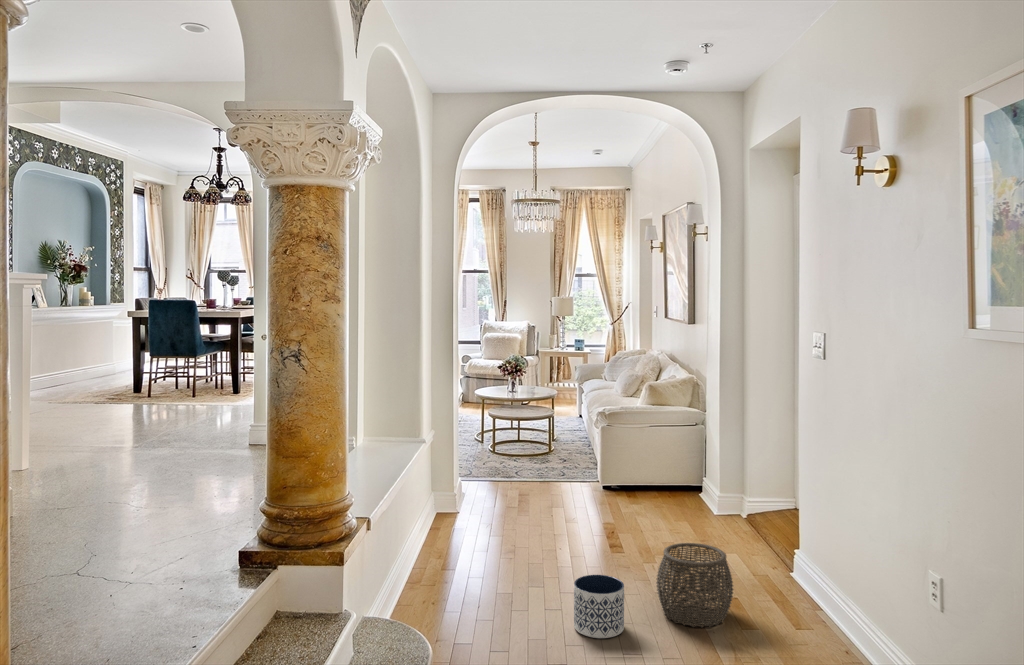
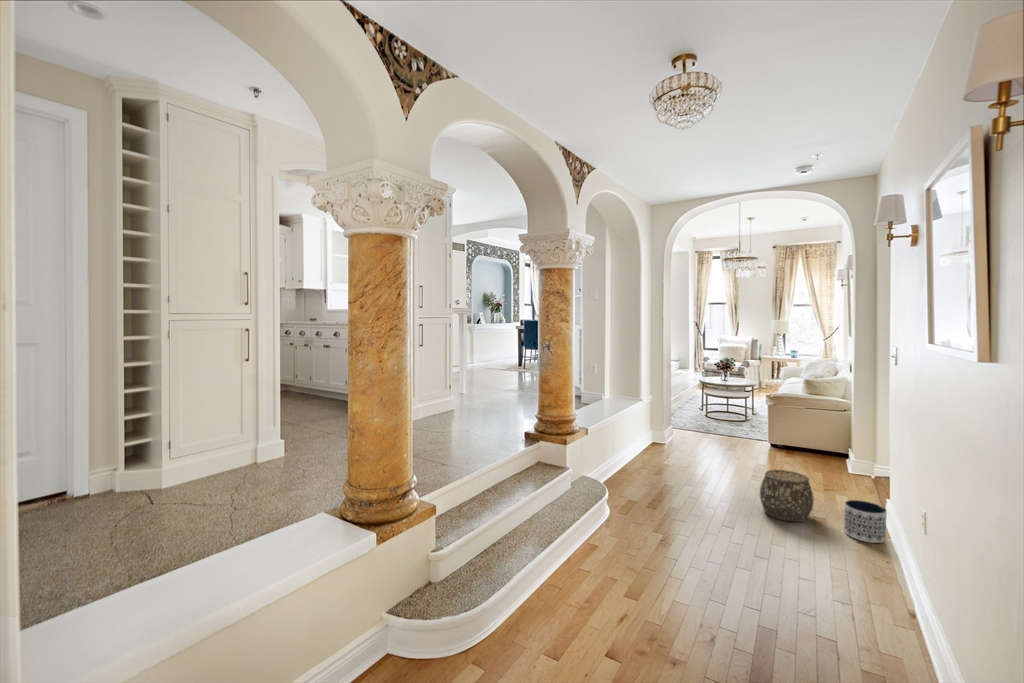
planter: present [574,575,624,638] -> present [844,500,887,543]

